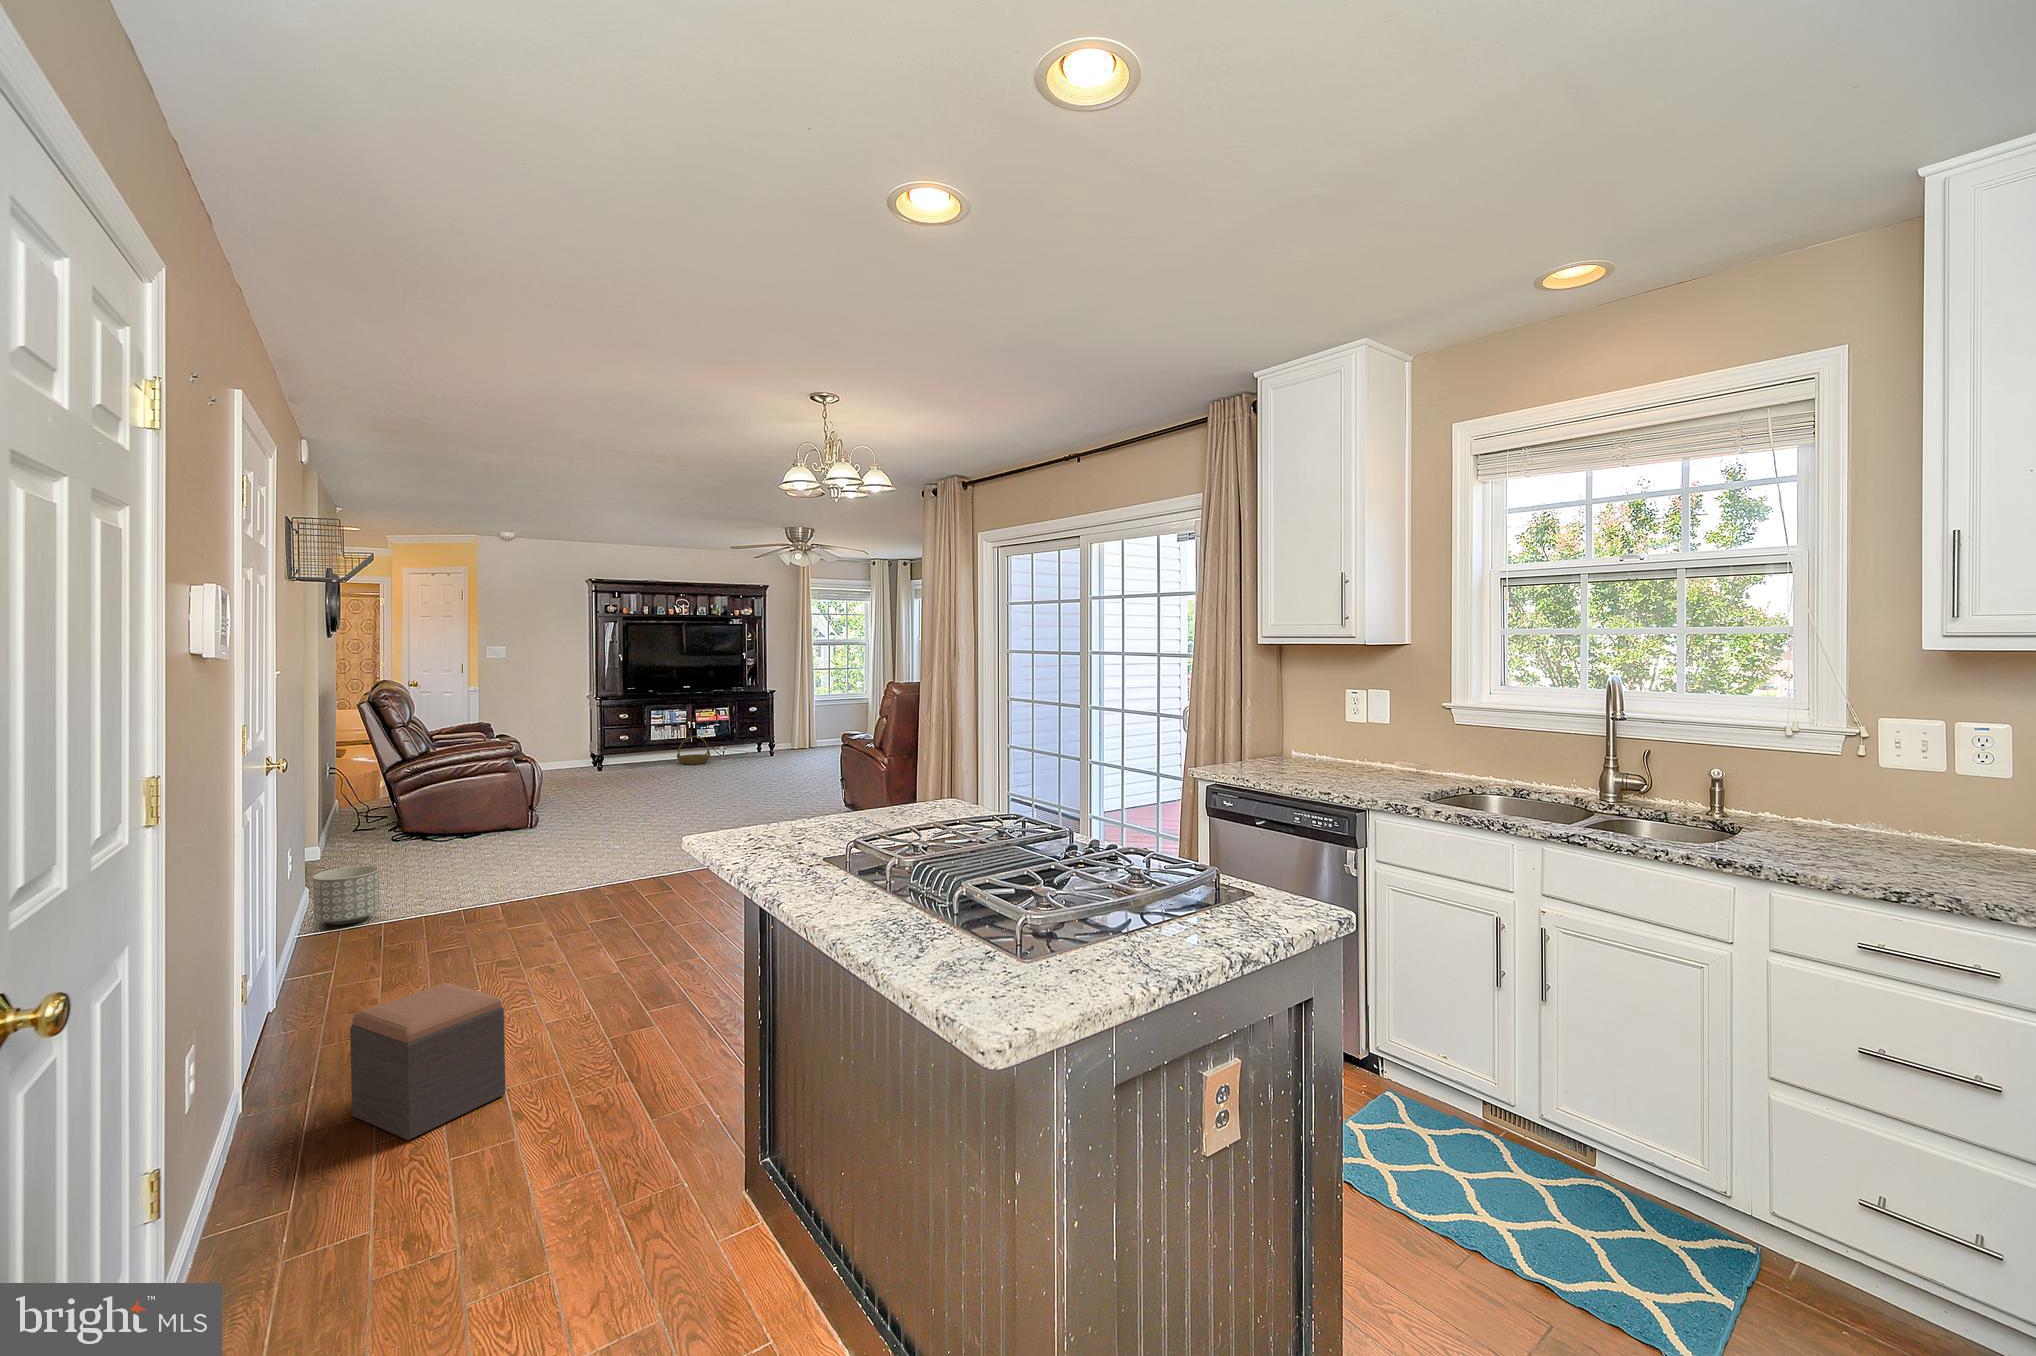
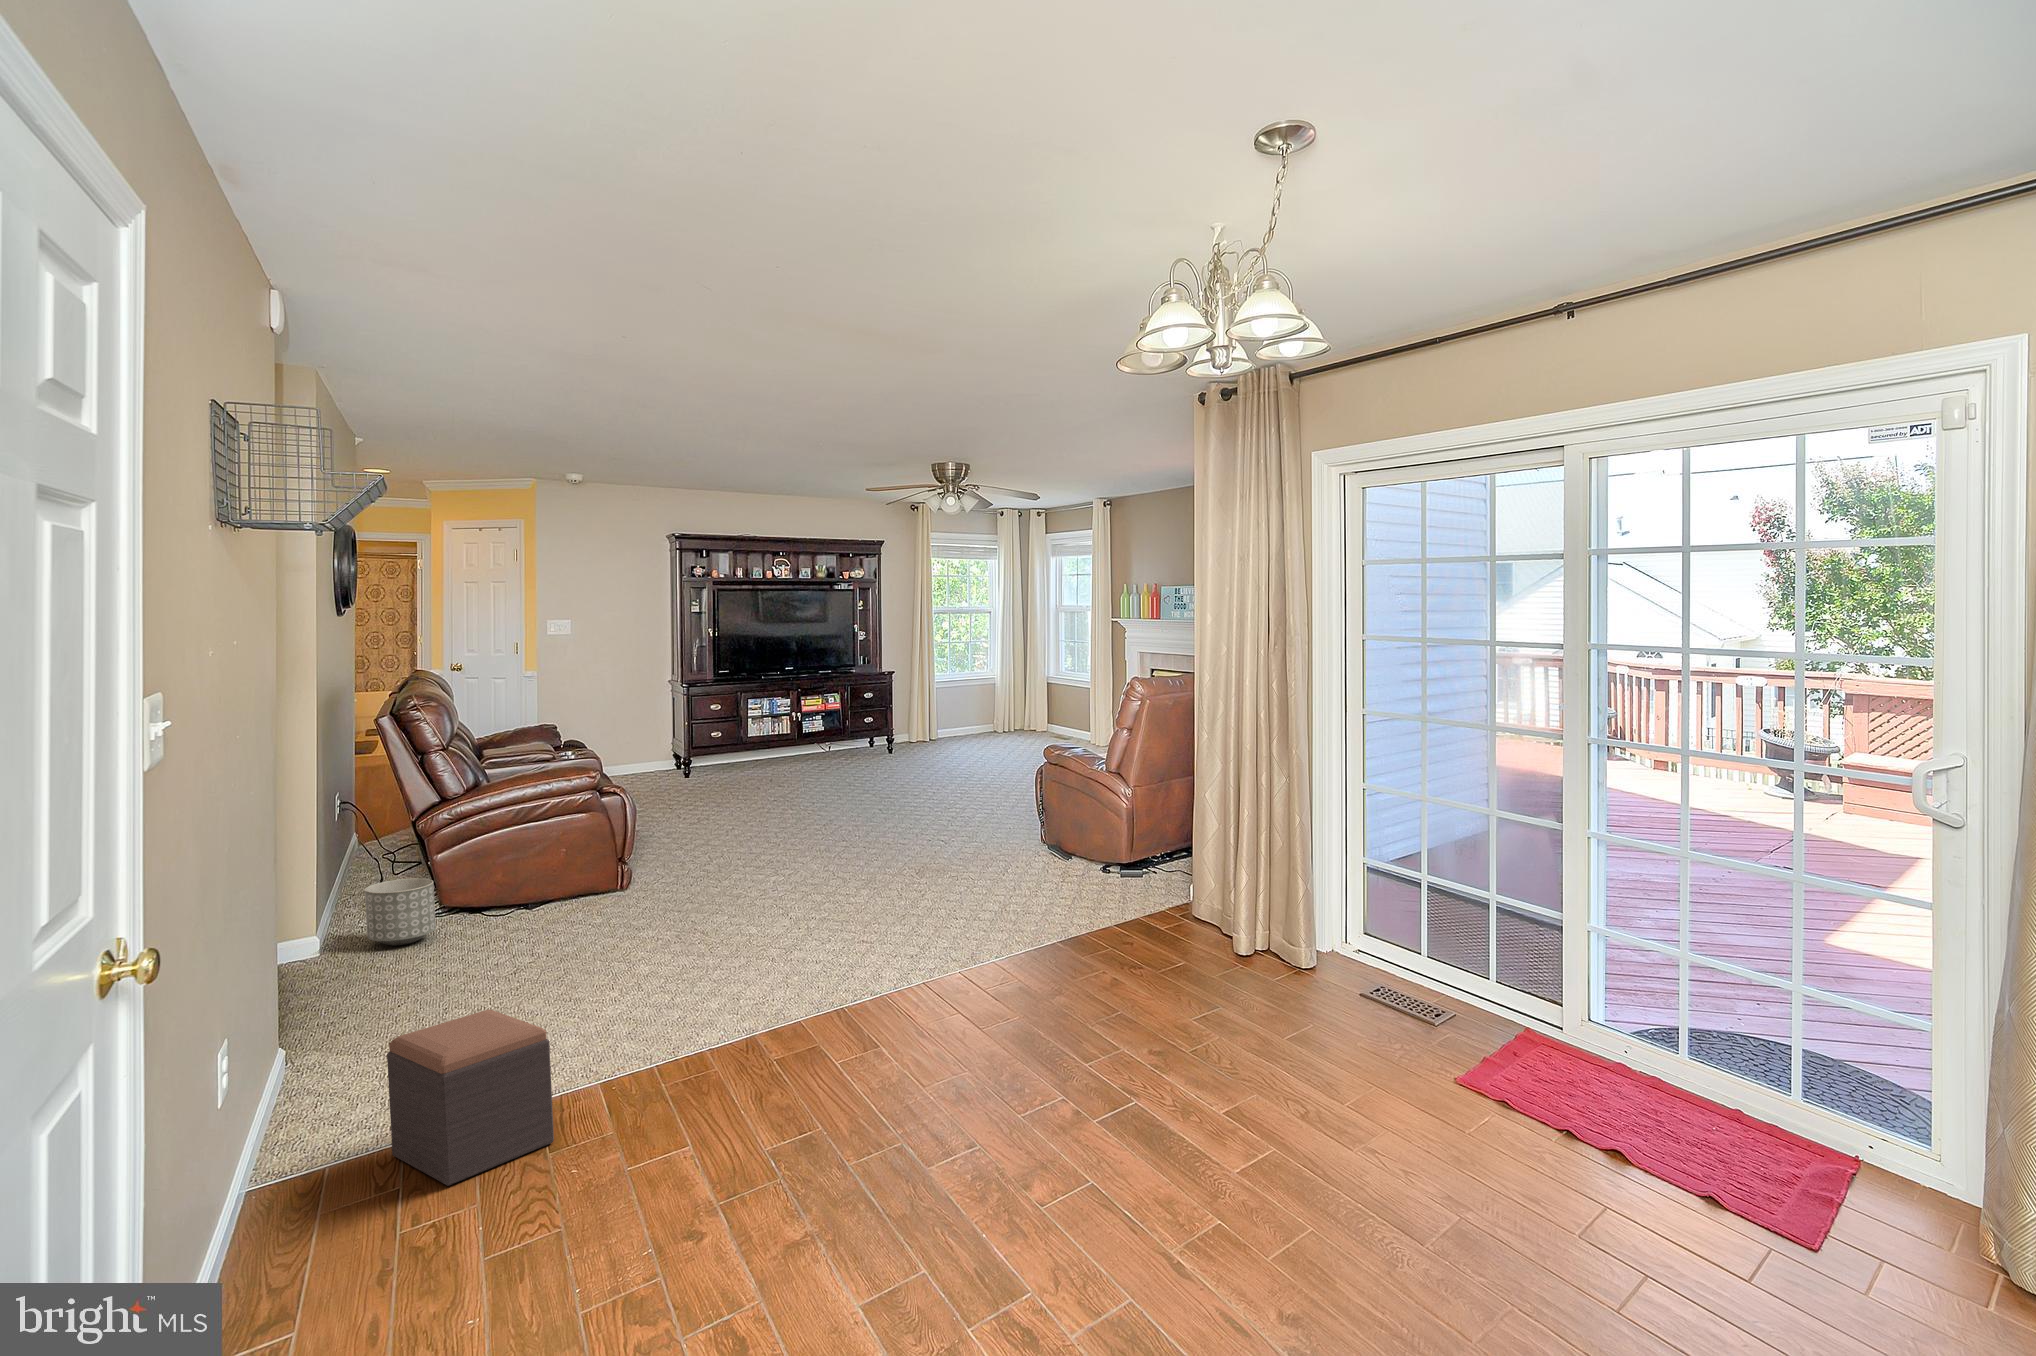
basket: present [677,736,710,764] -> none [778,730,818,765]

